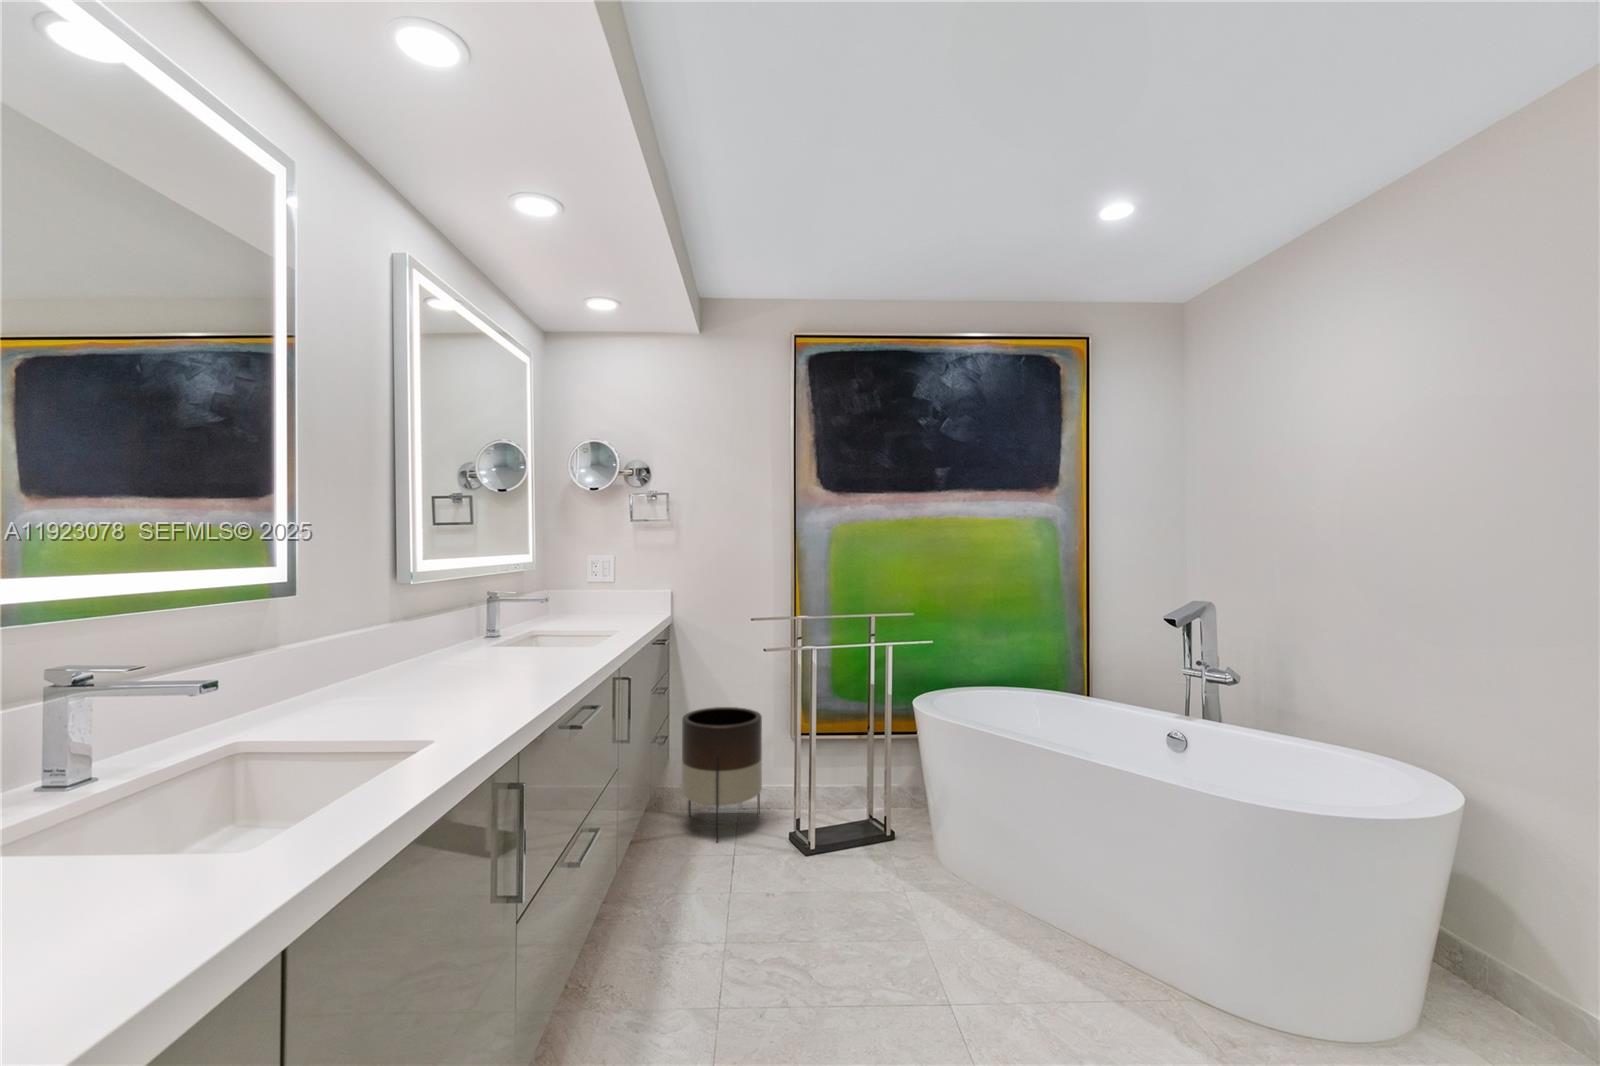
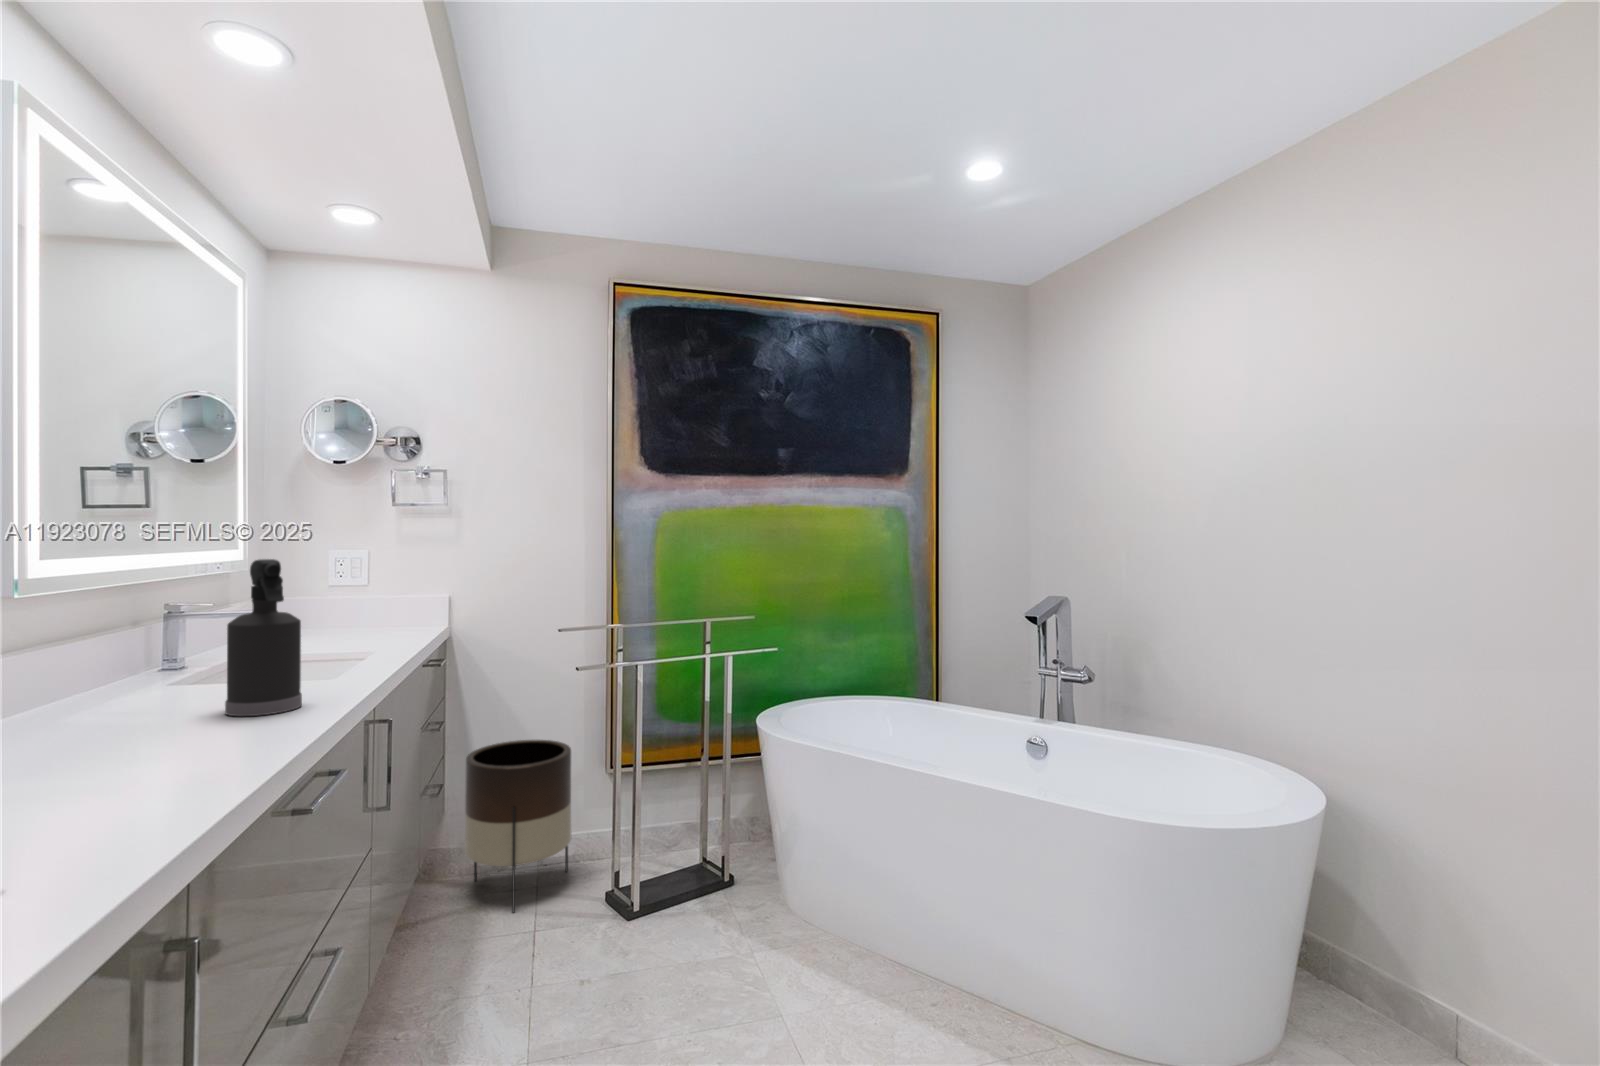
spray bottle: none [522,560,569,669] -> present [225,559,302,716]

